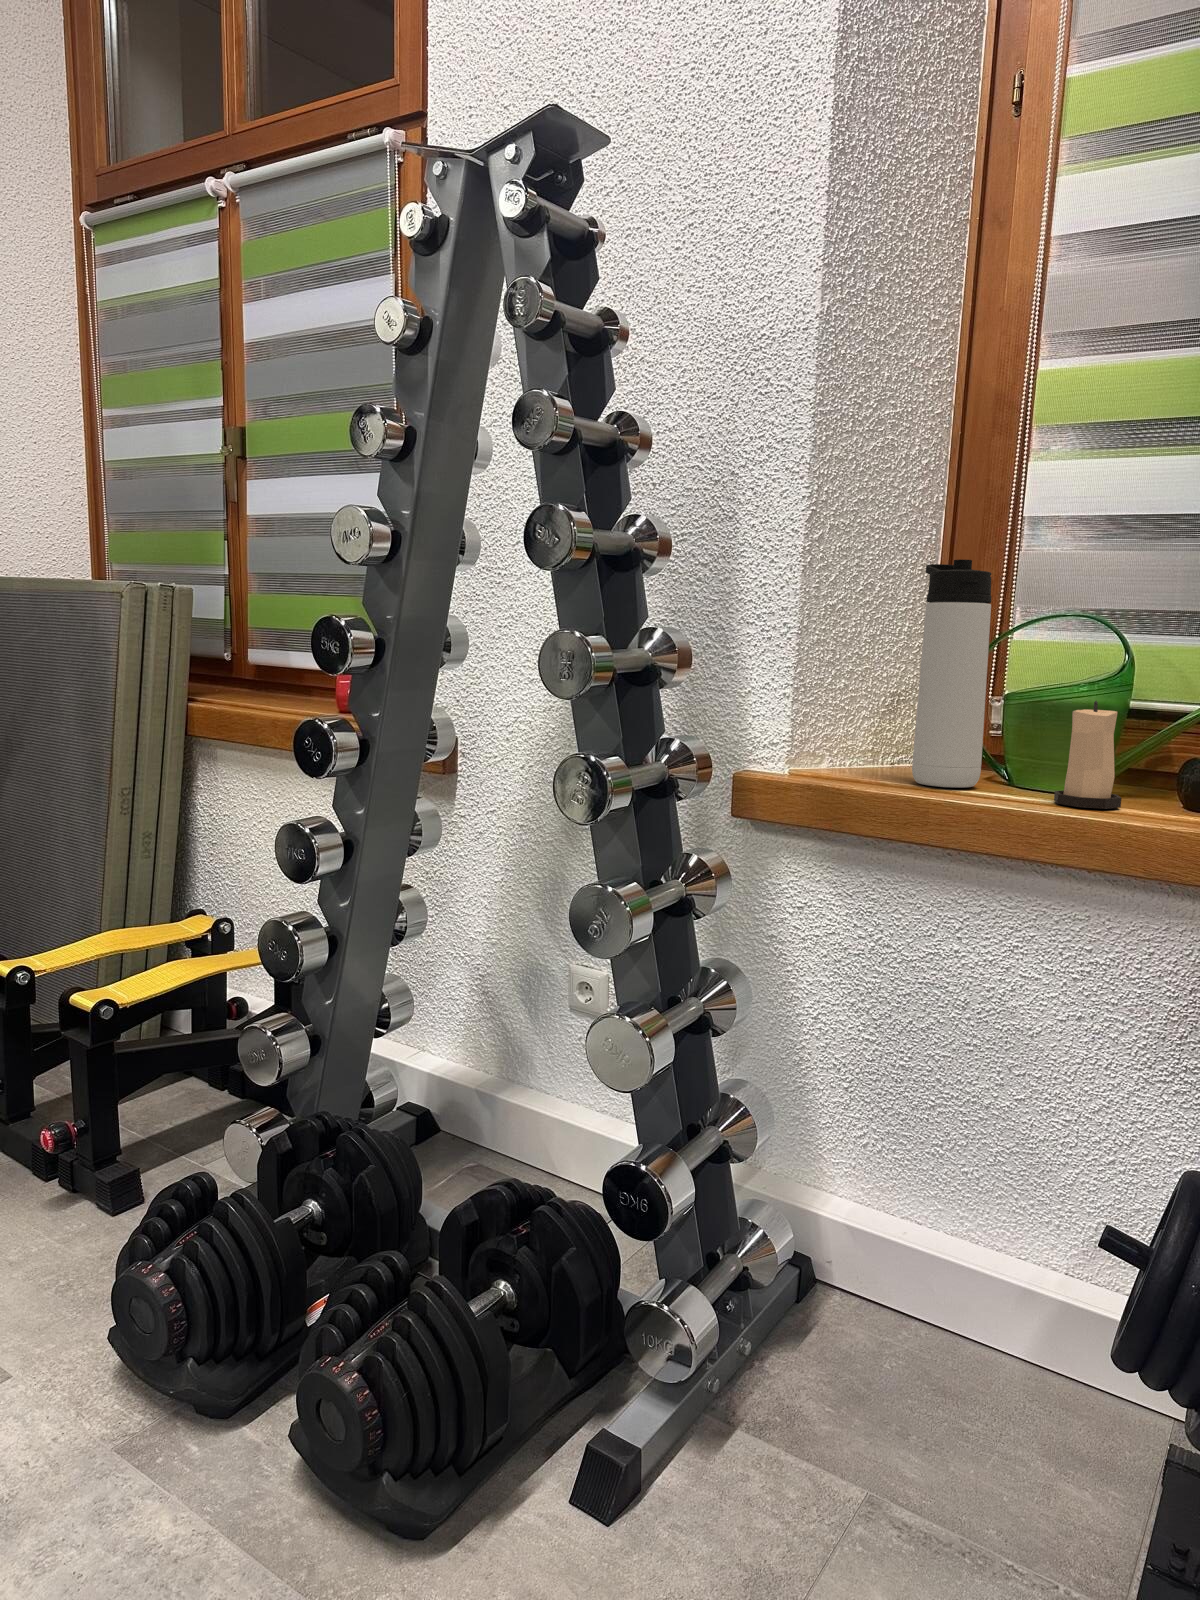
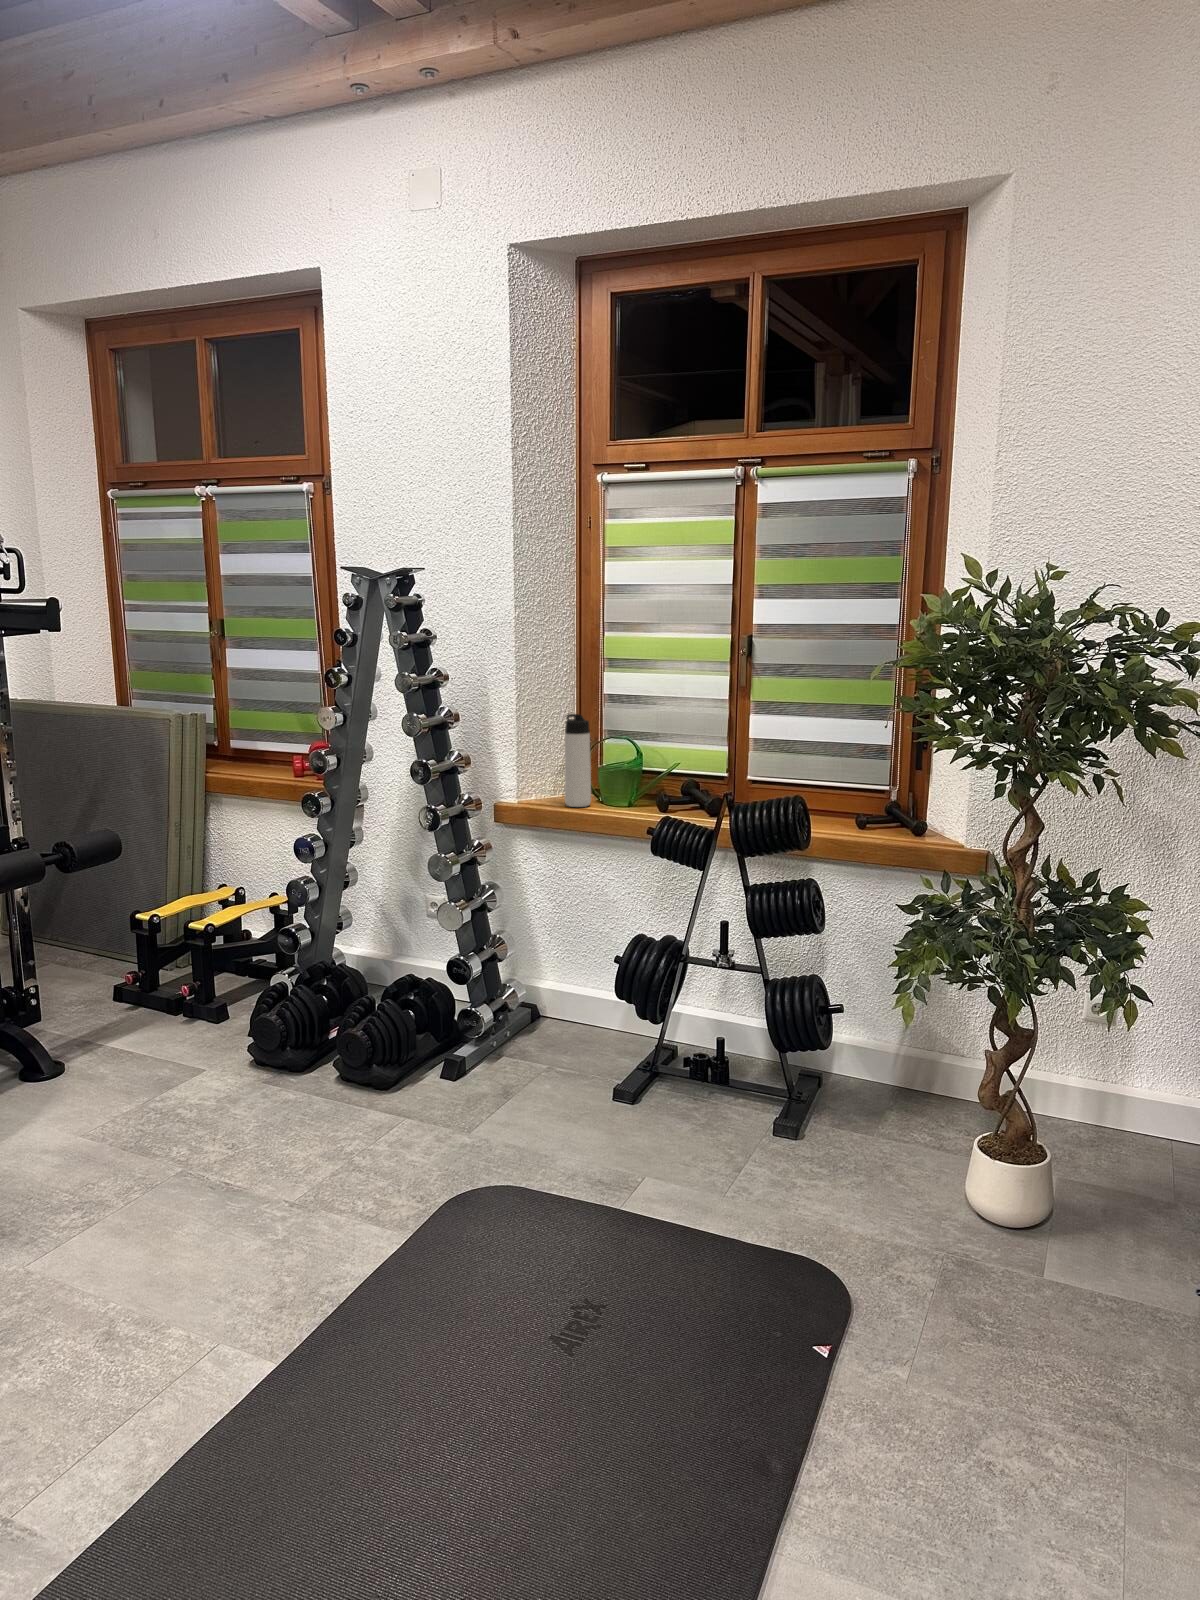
candle: present [1054,701,1122,809] -> none [613,773,636,814]

